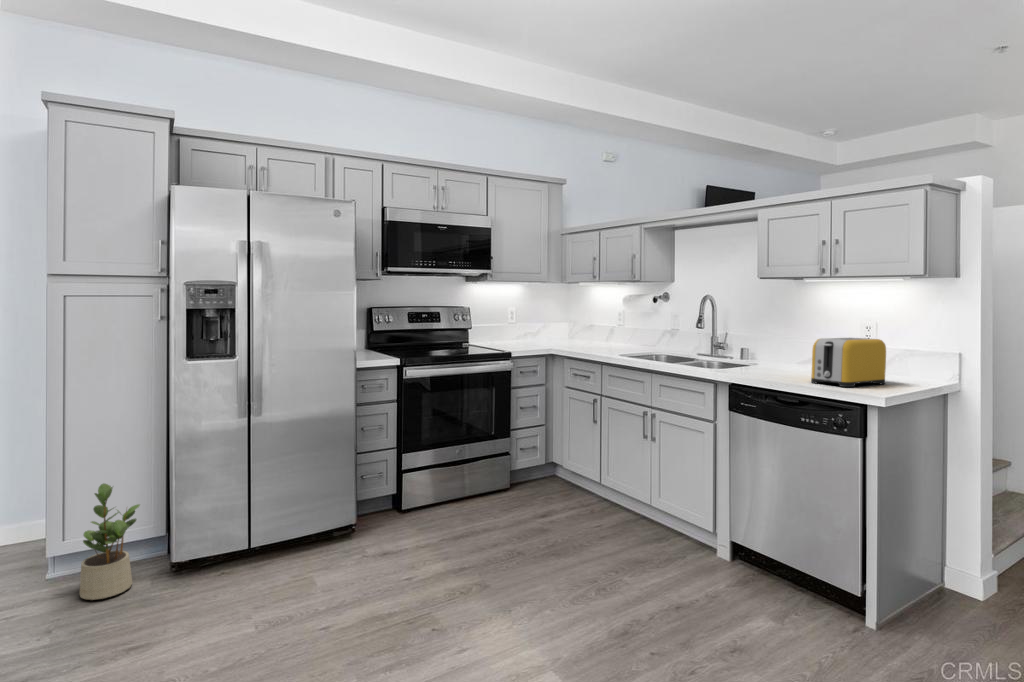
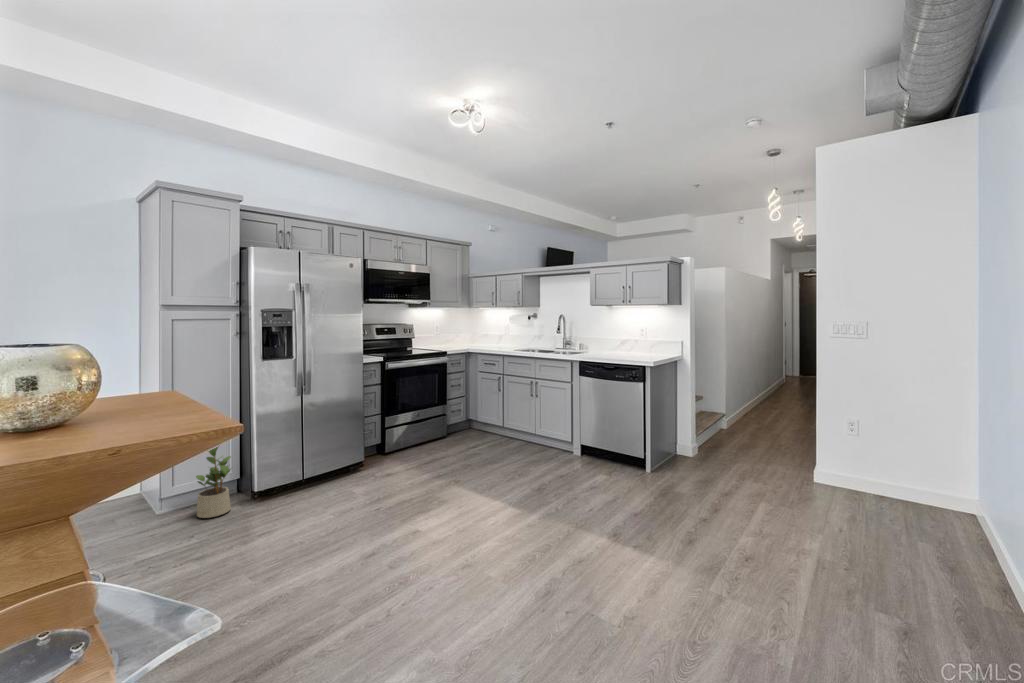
toaster: present [811,338,886,387] -> none [618,336,651,360]

